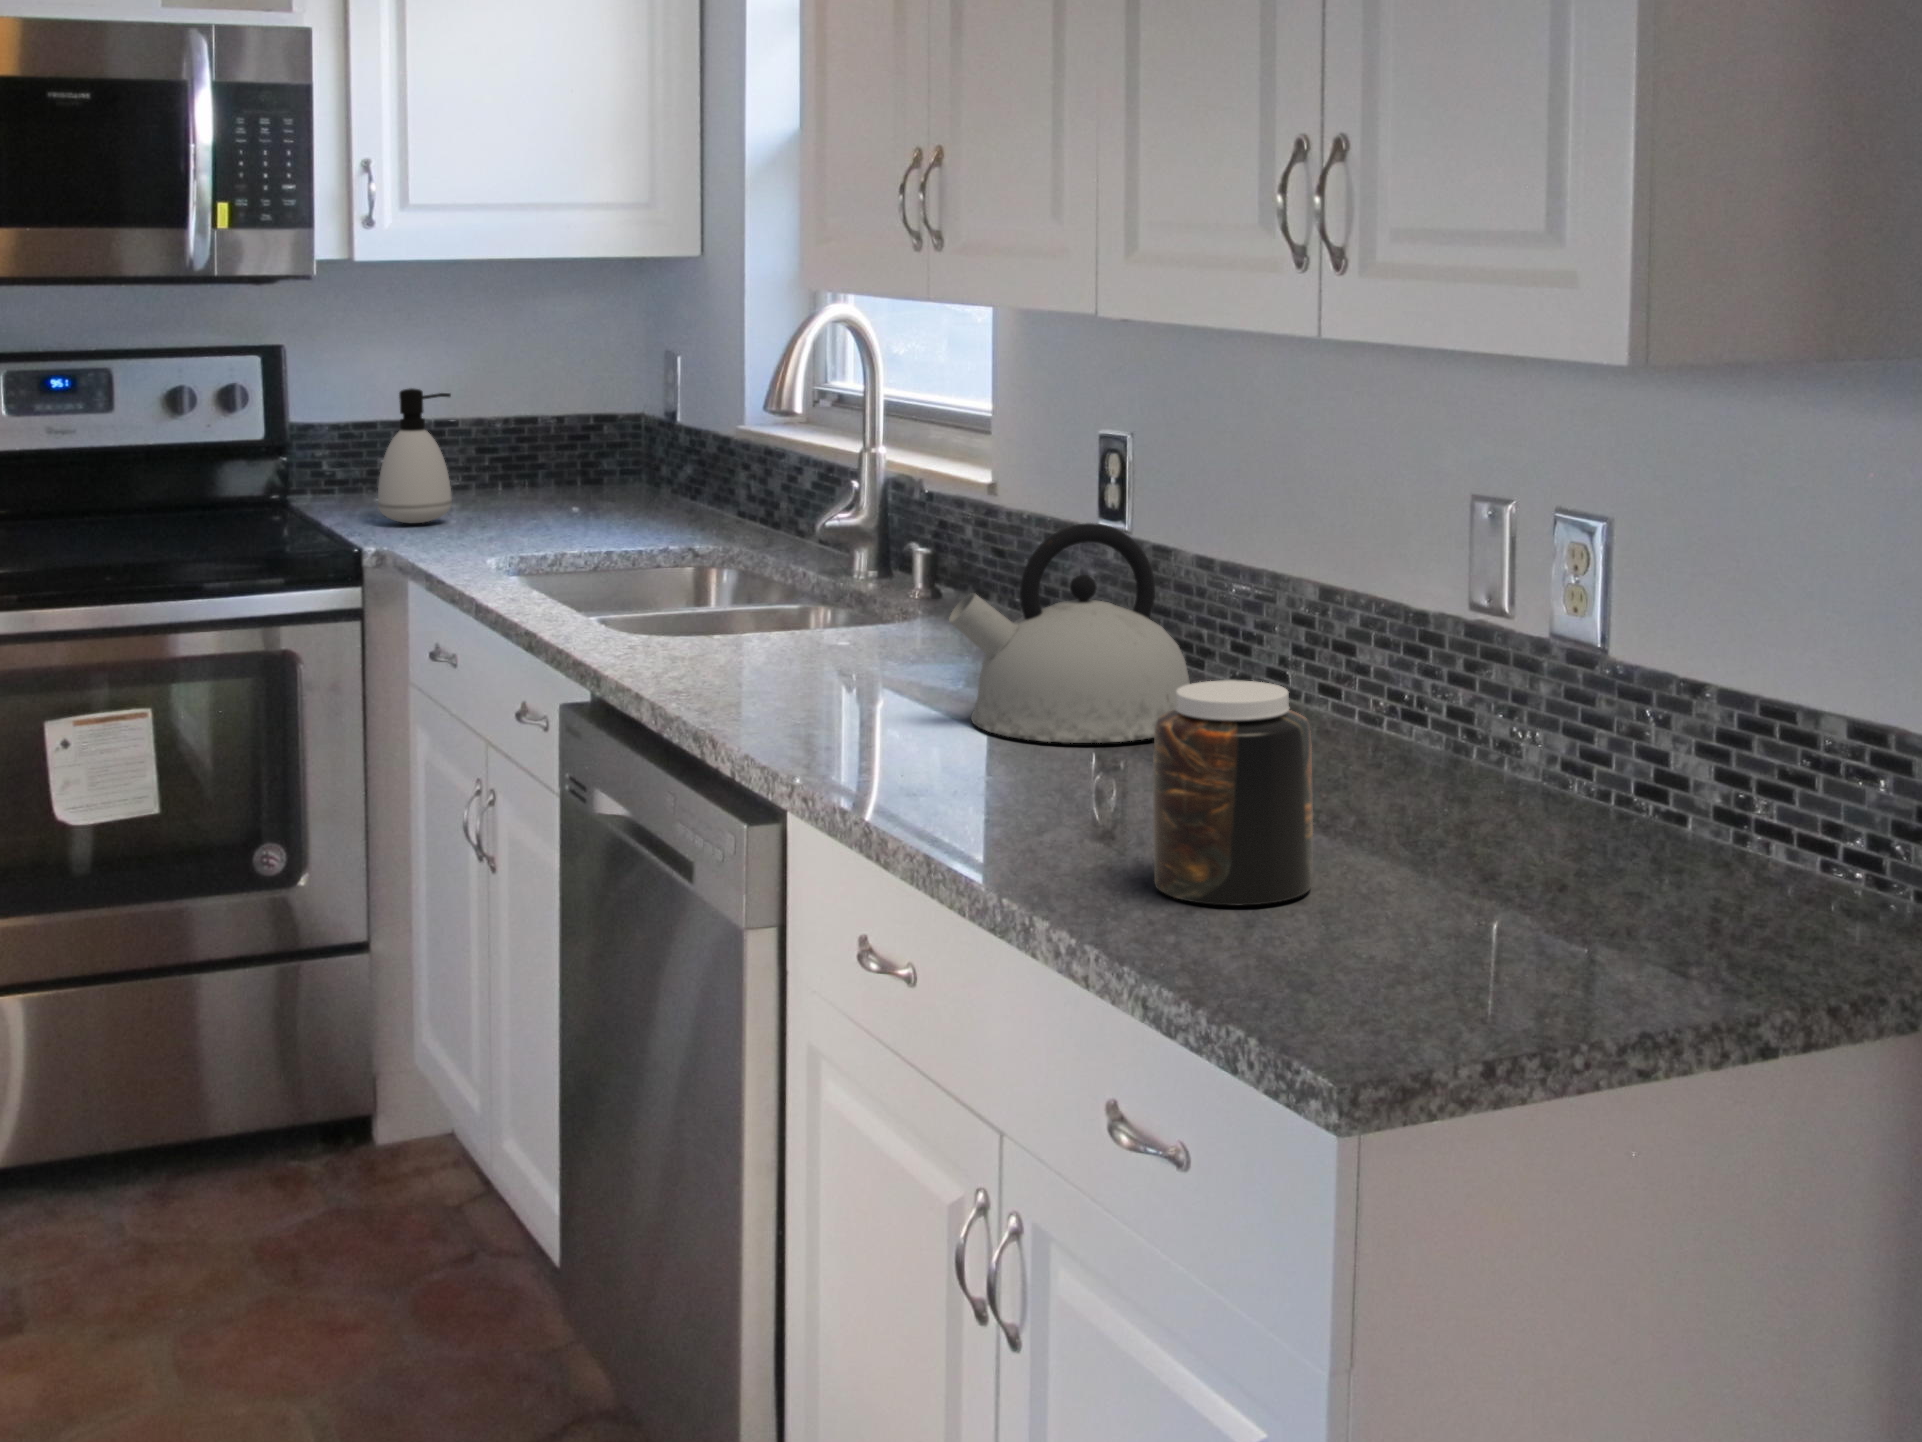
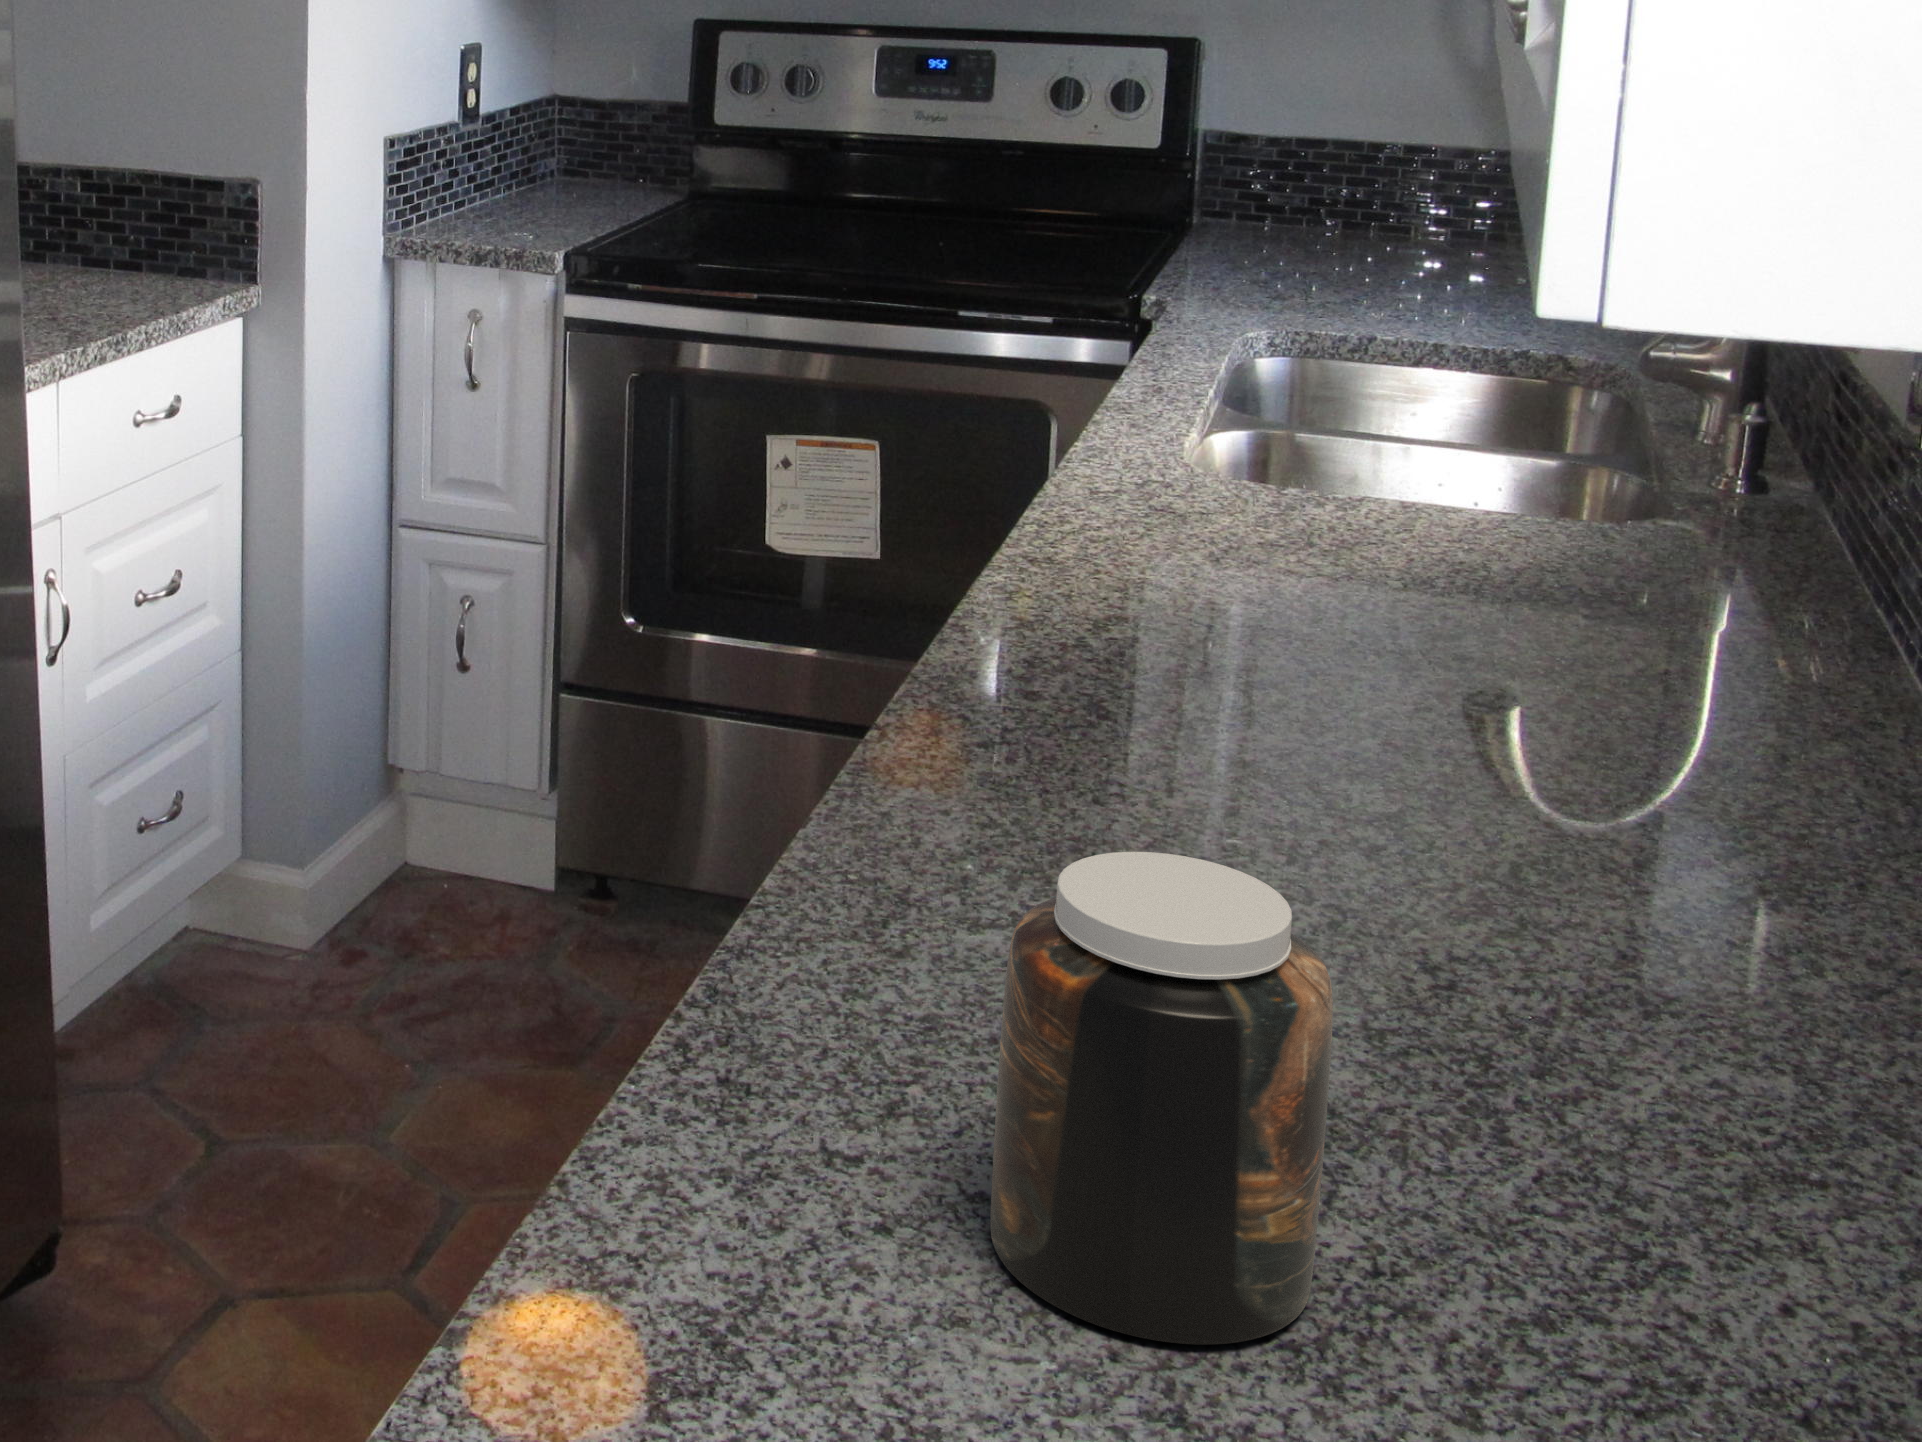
soap dispenser: present [378,388,452,523] -> none [1226,107,1336,277]
kettle: present [949,523,1190,743] -> none [1344,473,1800,887]

